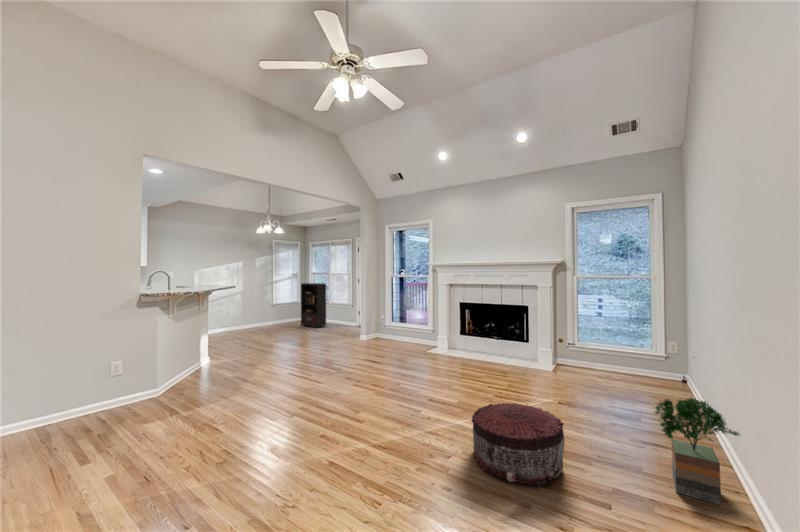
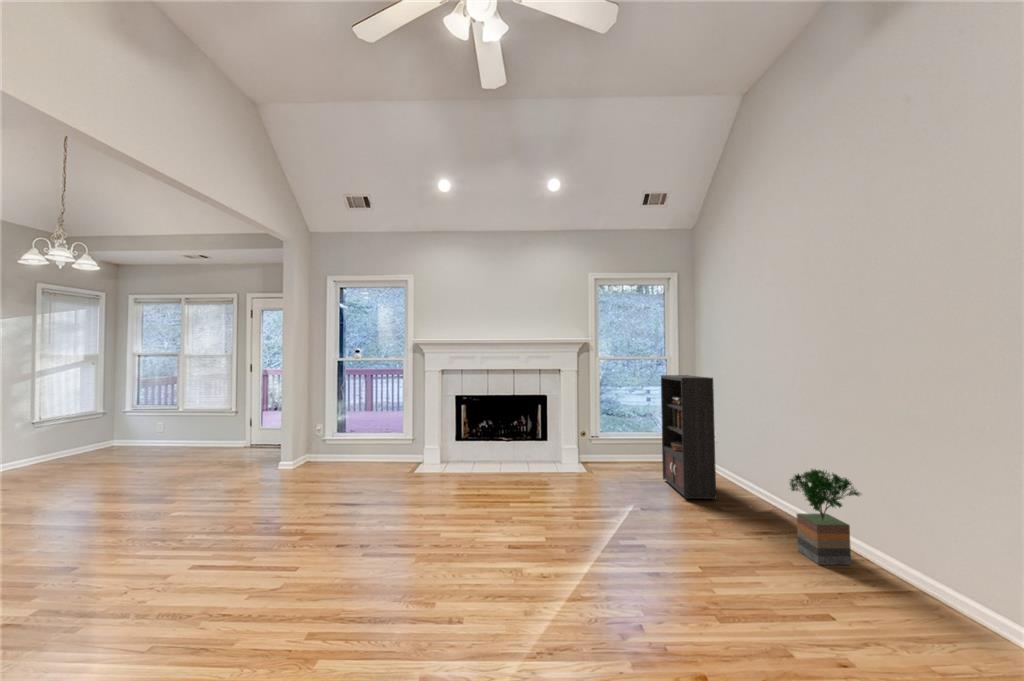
bookcase: present [301,283,326,327] -> present [661,375,752,508]
pouf: present [472,403,565,486] -> none [625,509,746,607]

